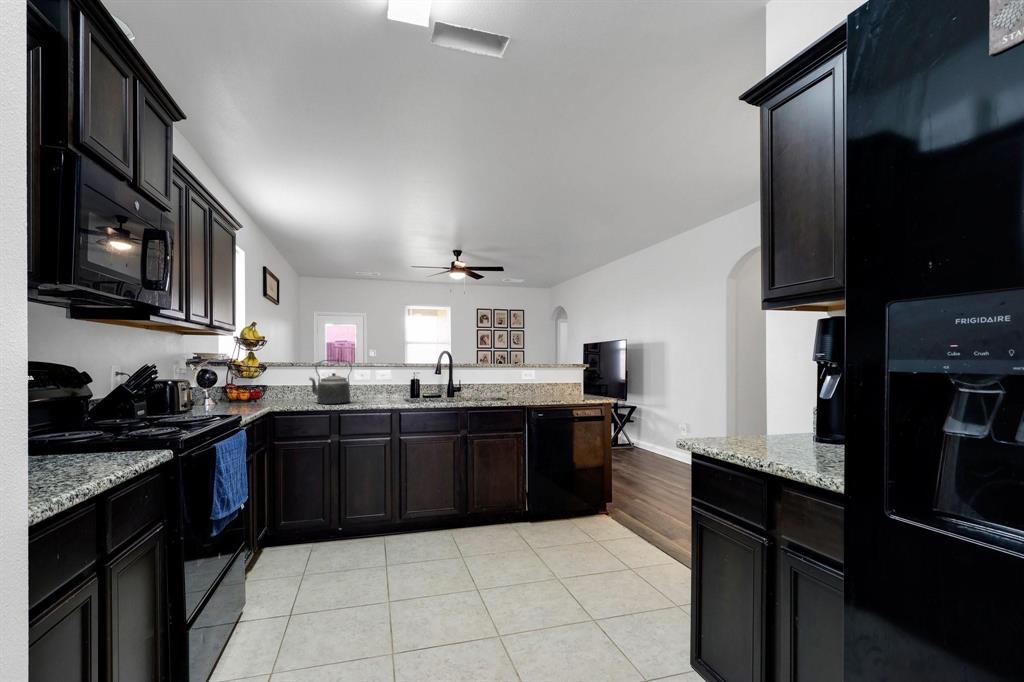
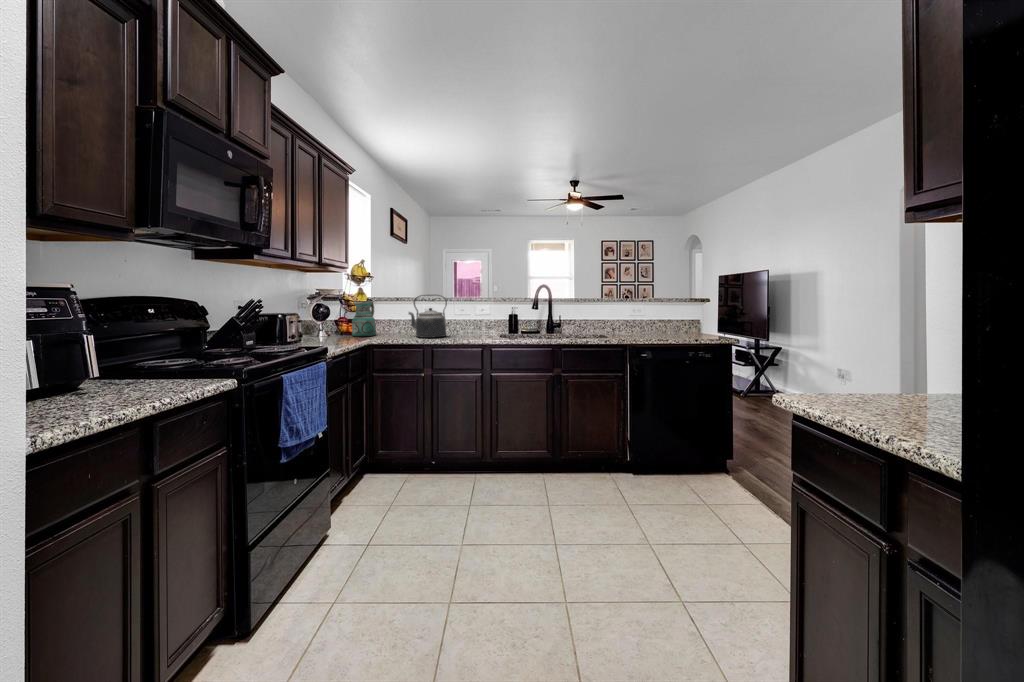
ceramic pitcher: none [242,366,270,404] -> present [352,301,376,336]

